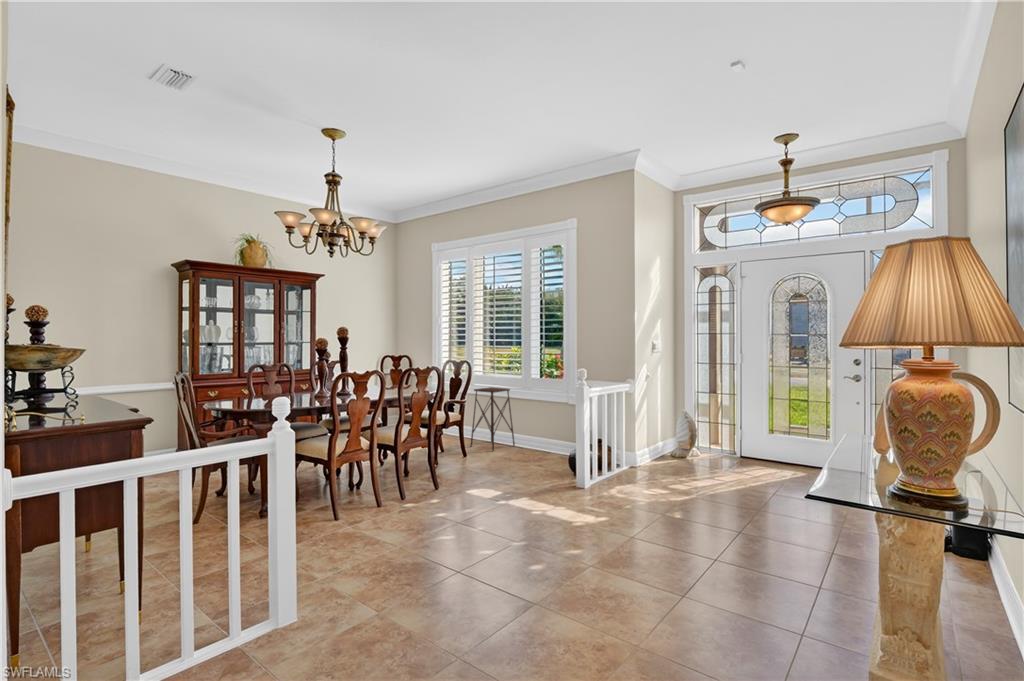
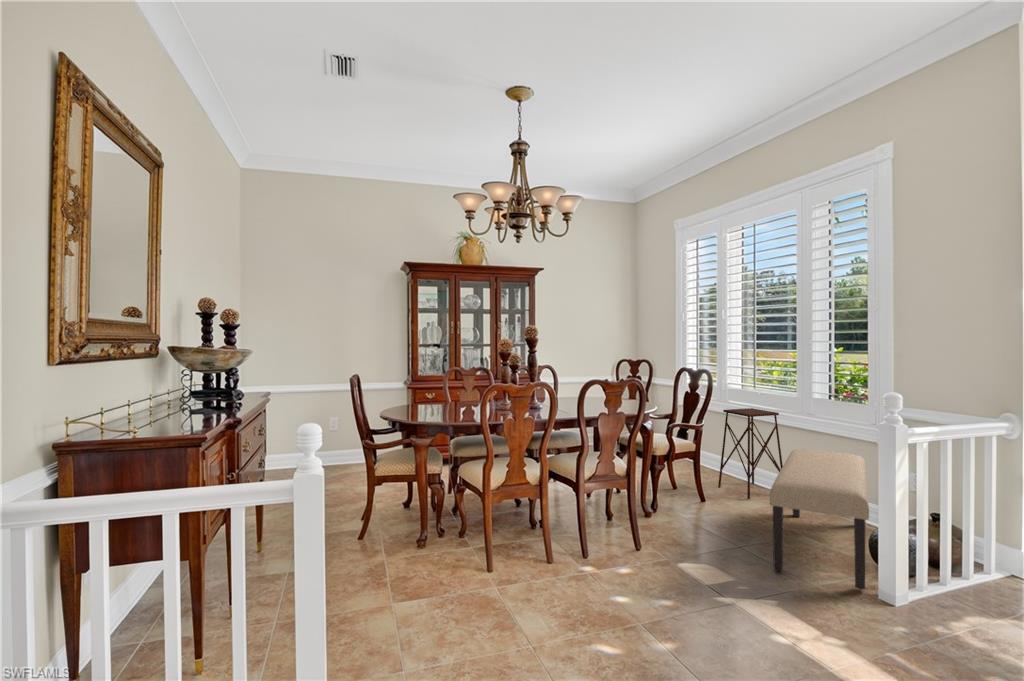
bench: none [521,411,573,485] -> present [770,449,869,590]

